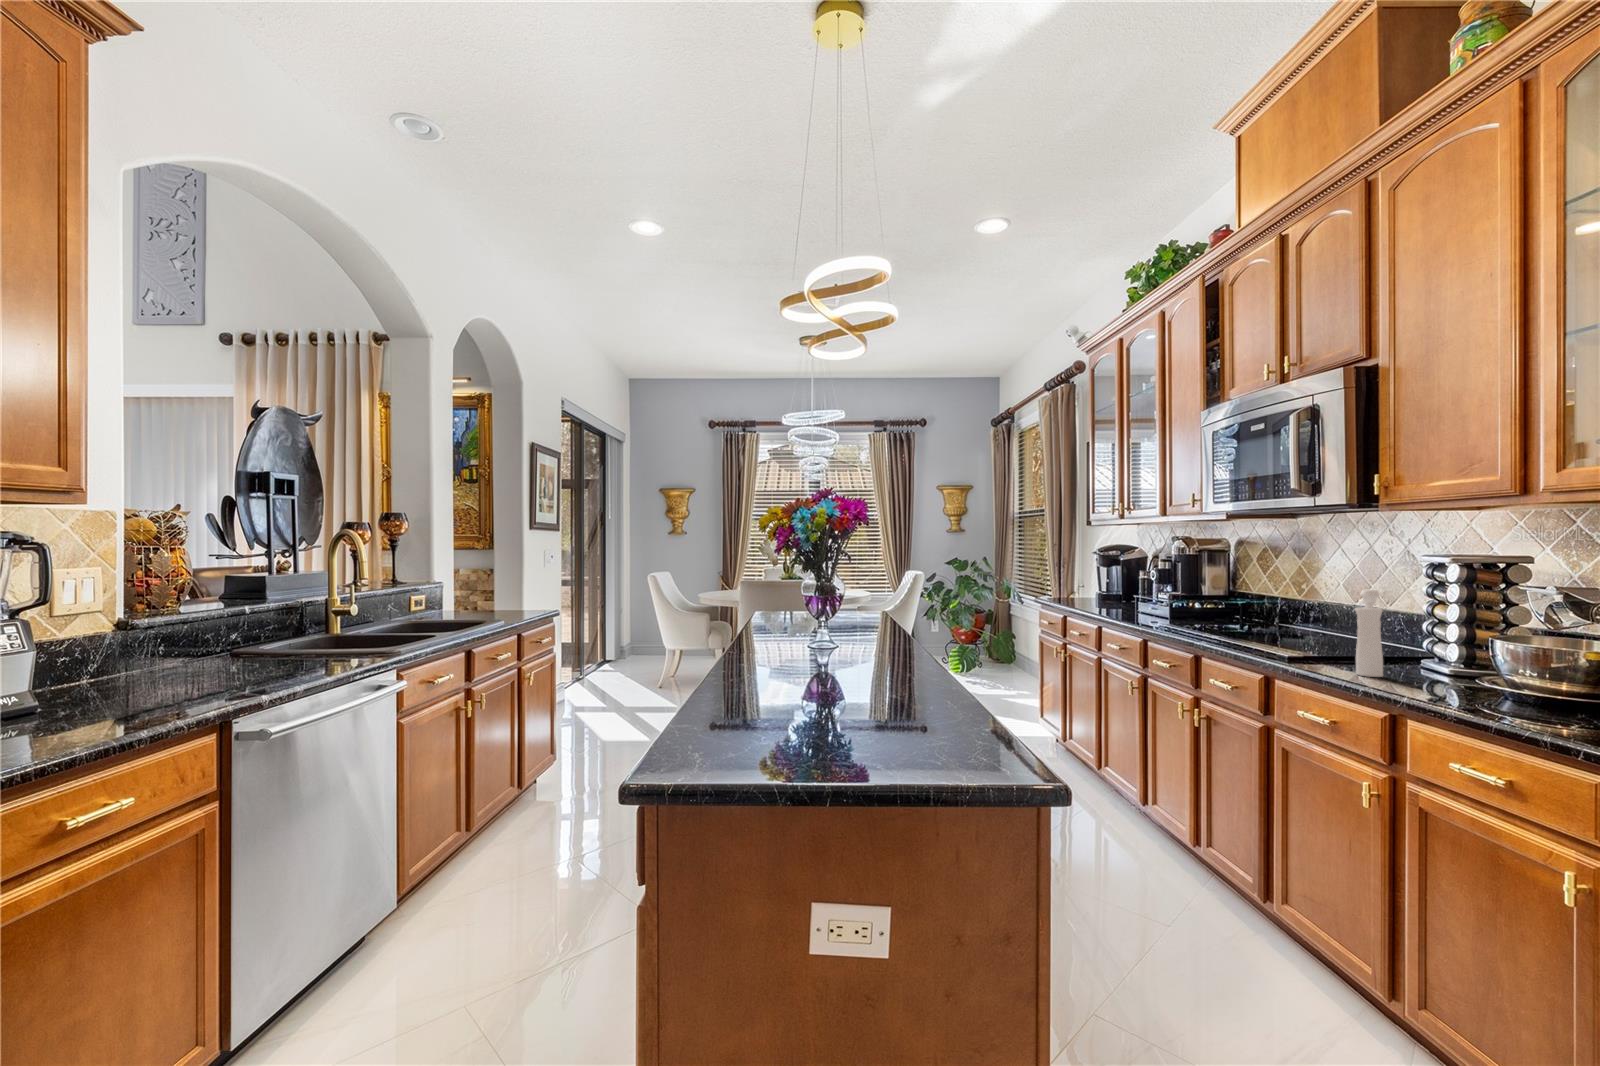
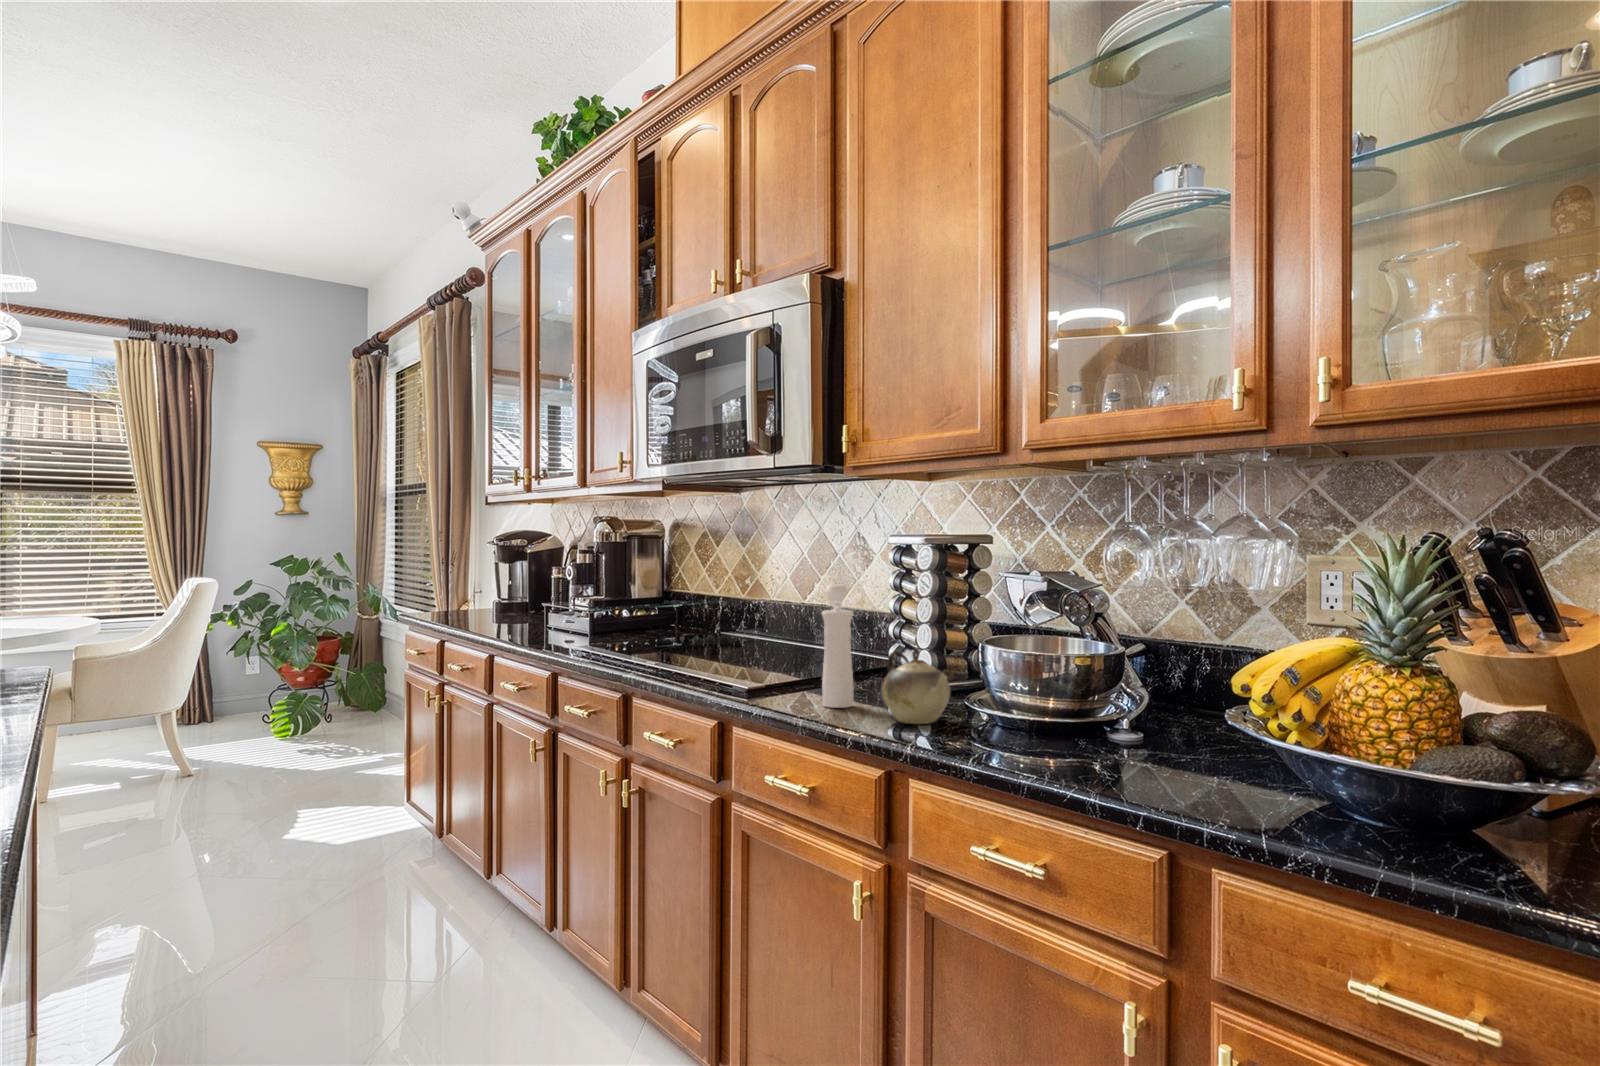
teapot: none [1406,639,1469,693] -> present [882,649,954,724]

